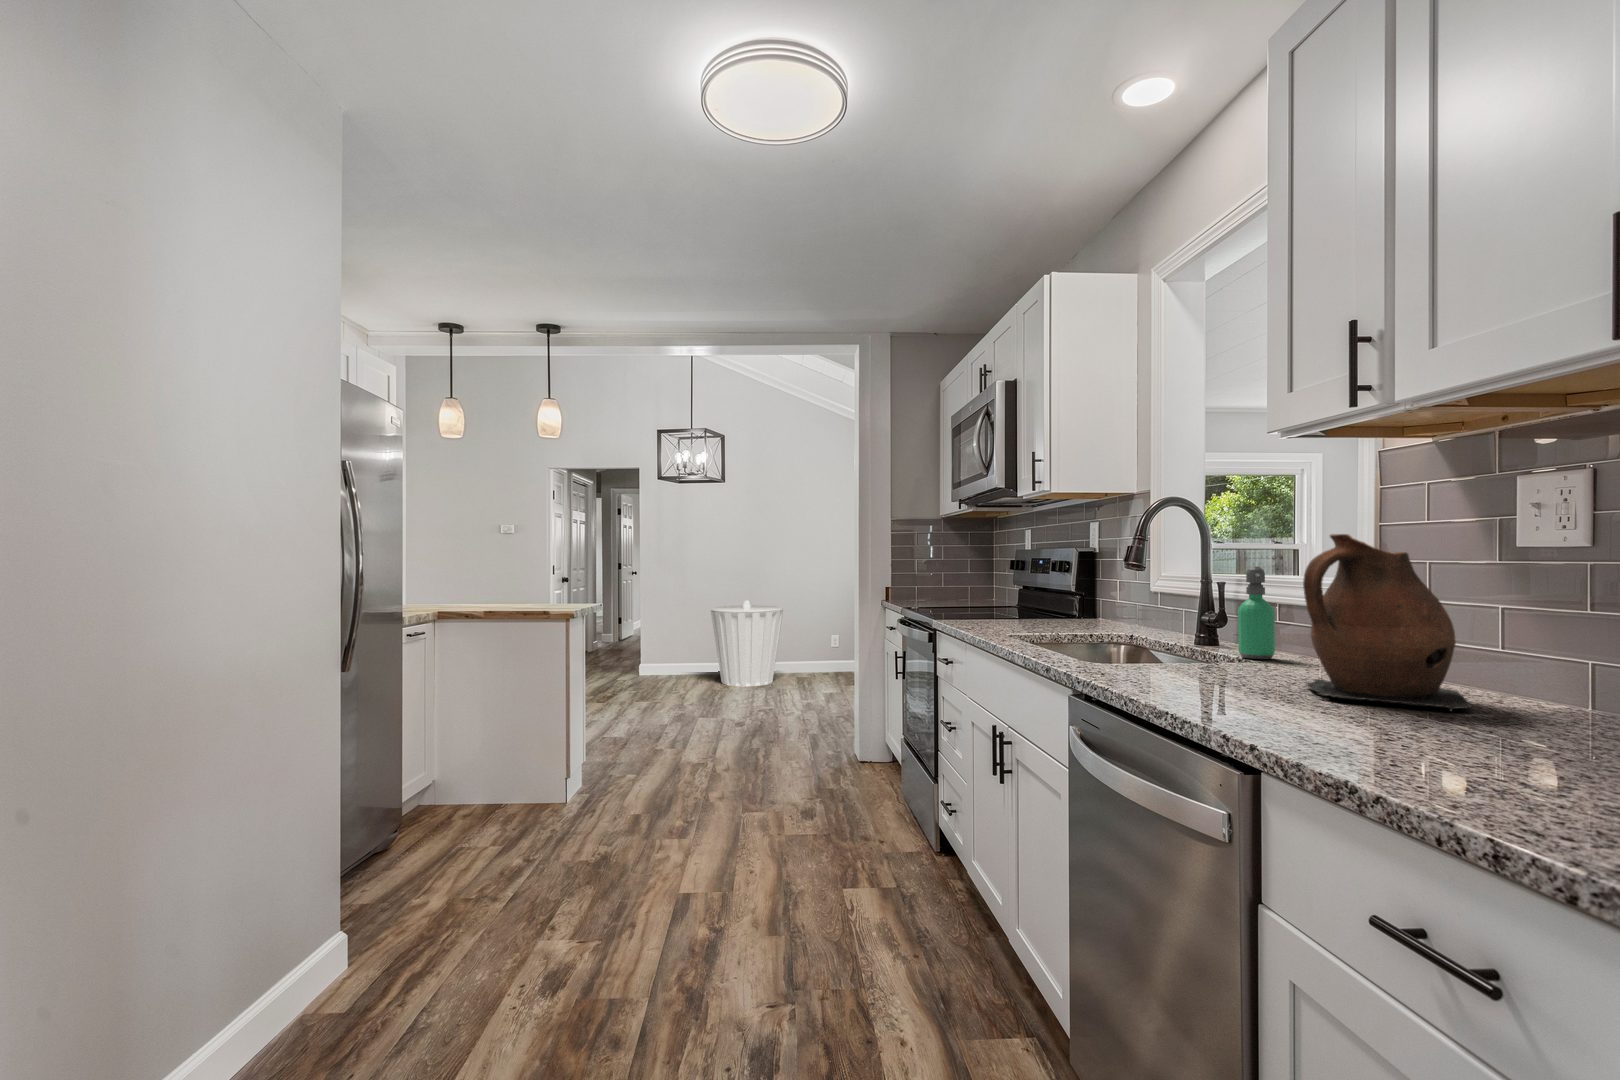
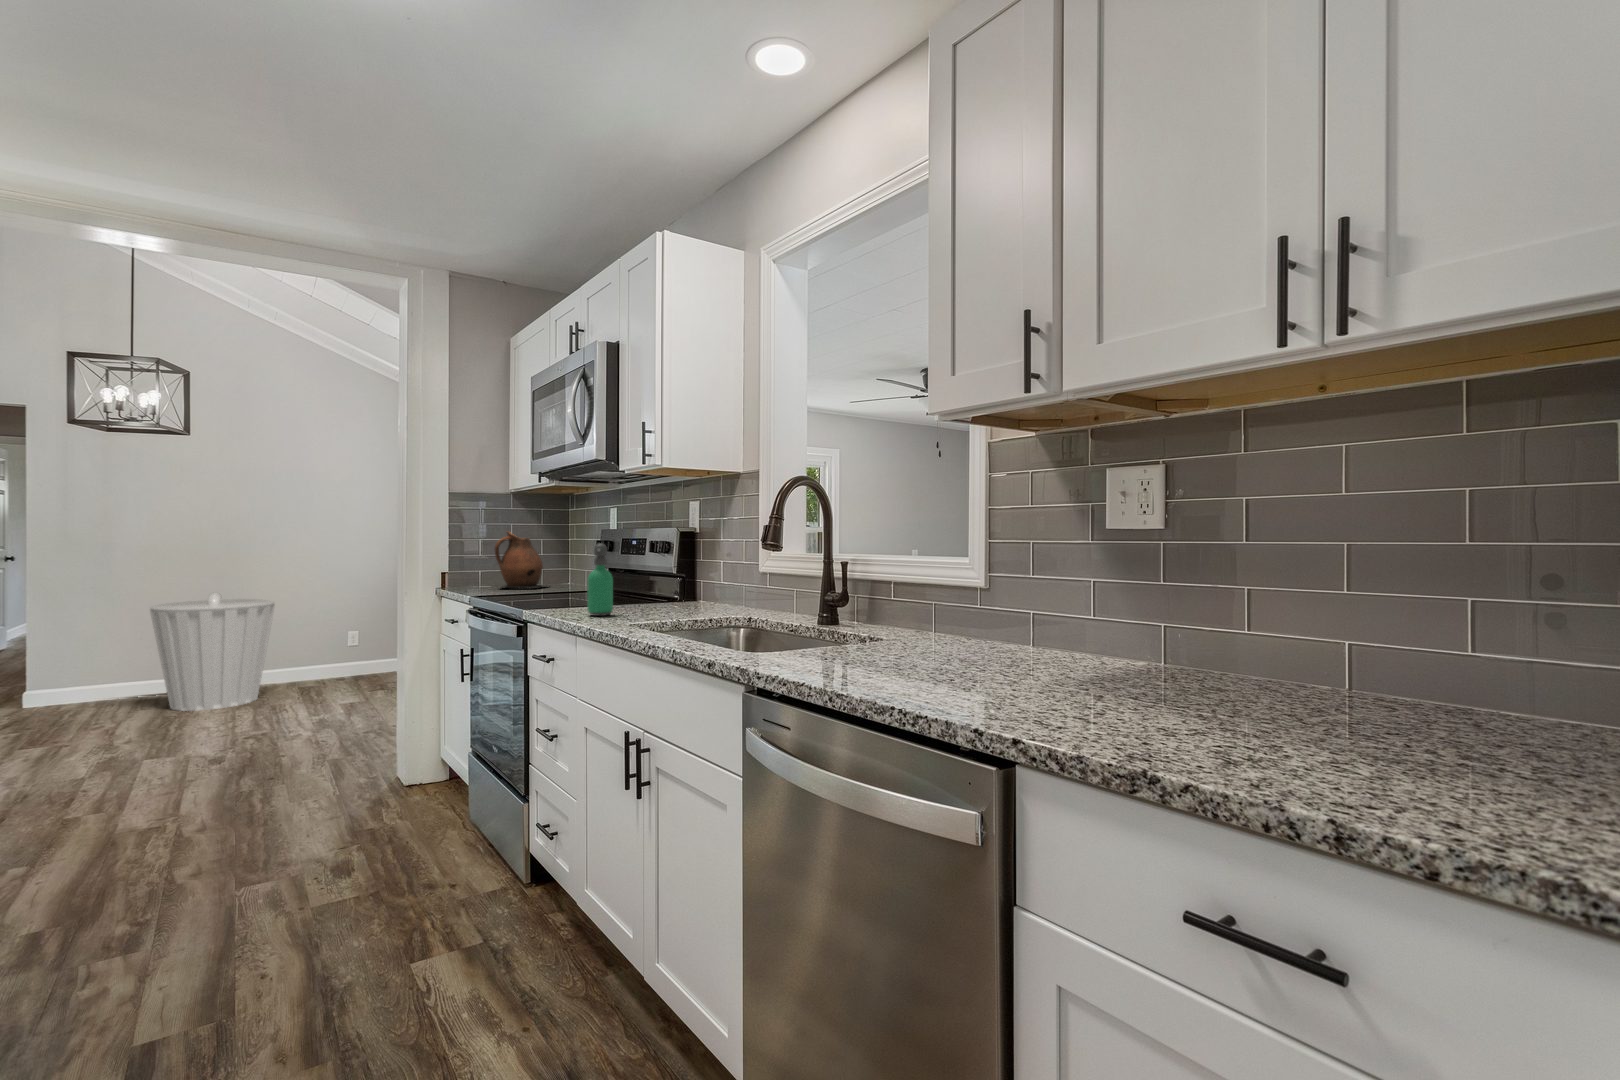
ceramic pitcher: present [1303,534,1472,711] -> present [495,532,544,588]
soap dispenser: present [1238,567,1275,659] -> present [587,543,613,616]

